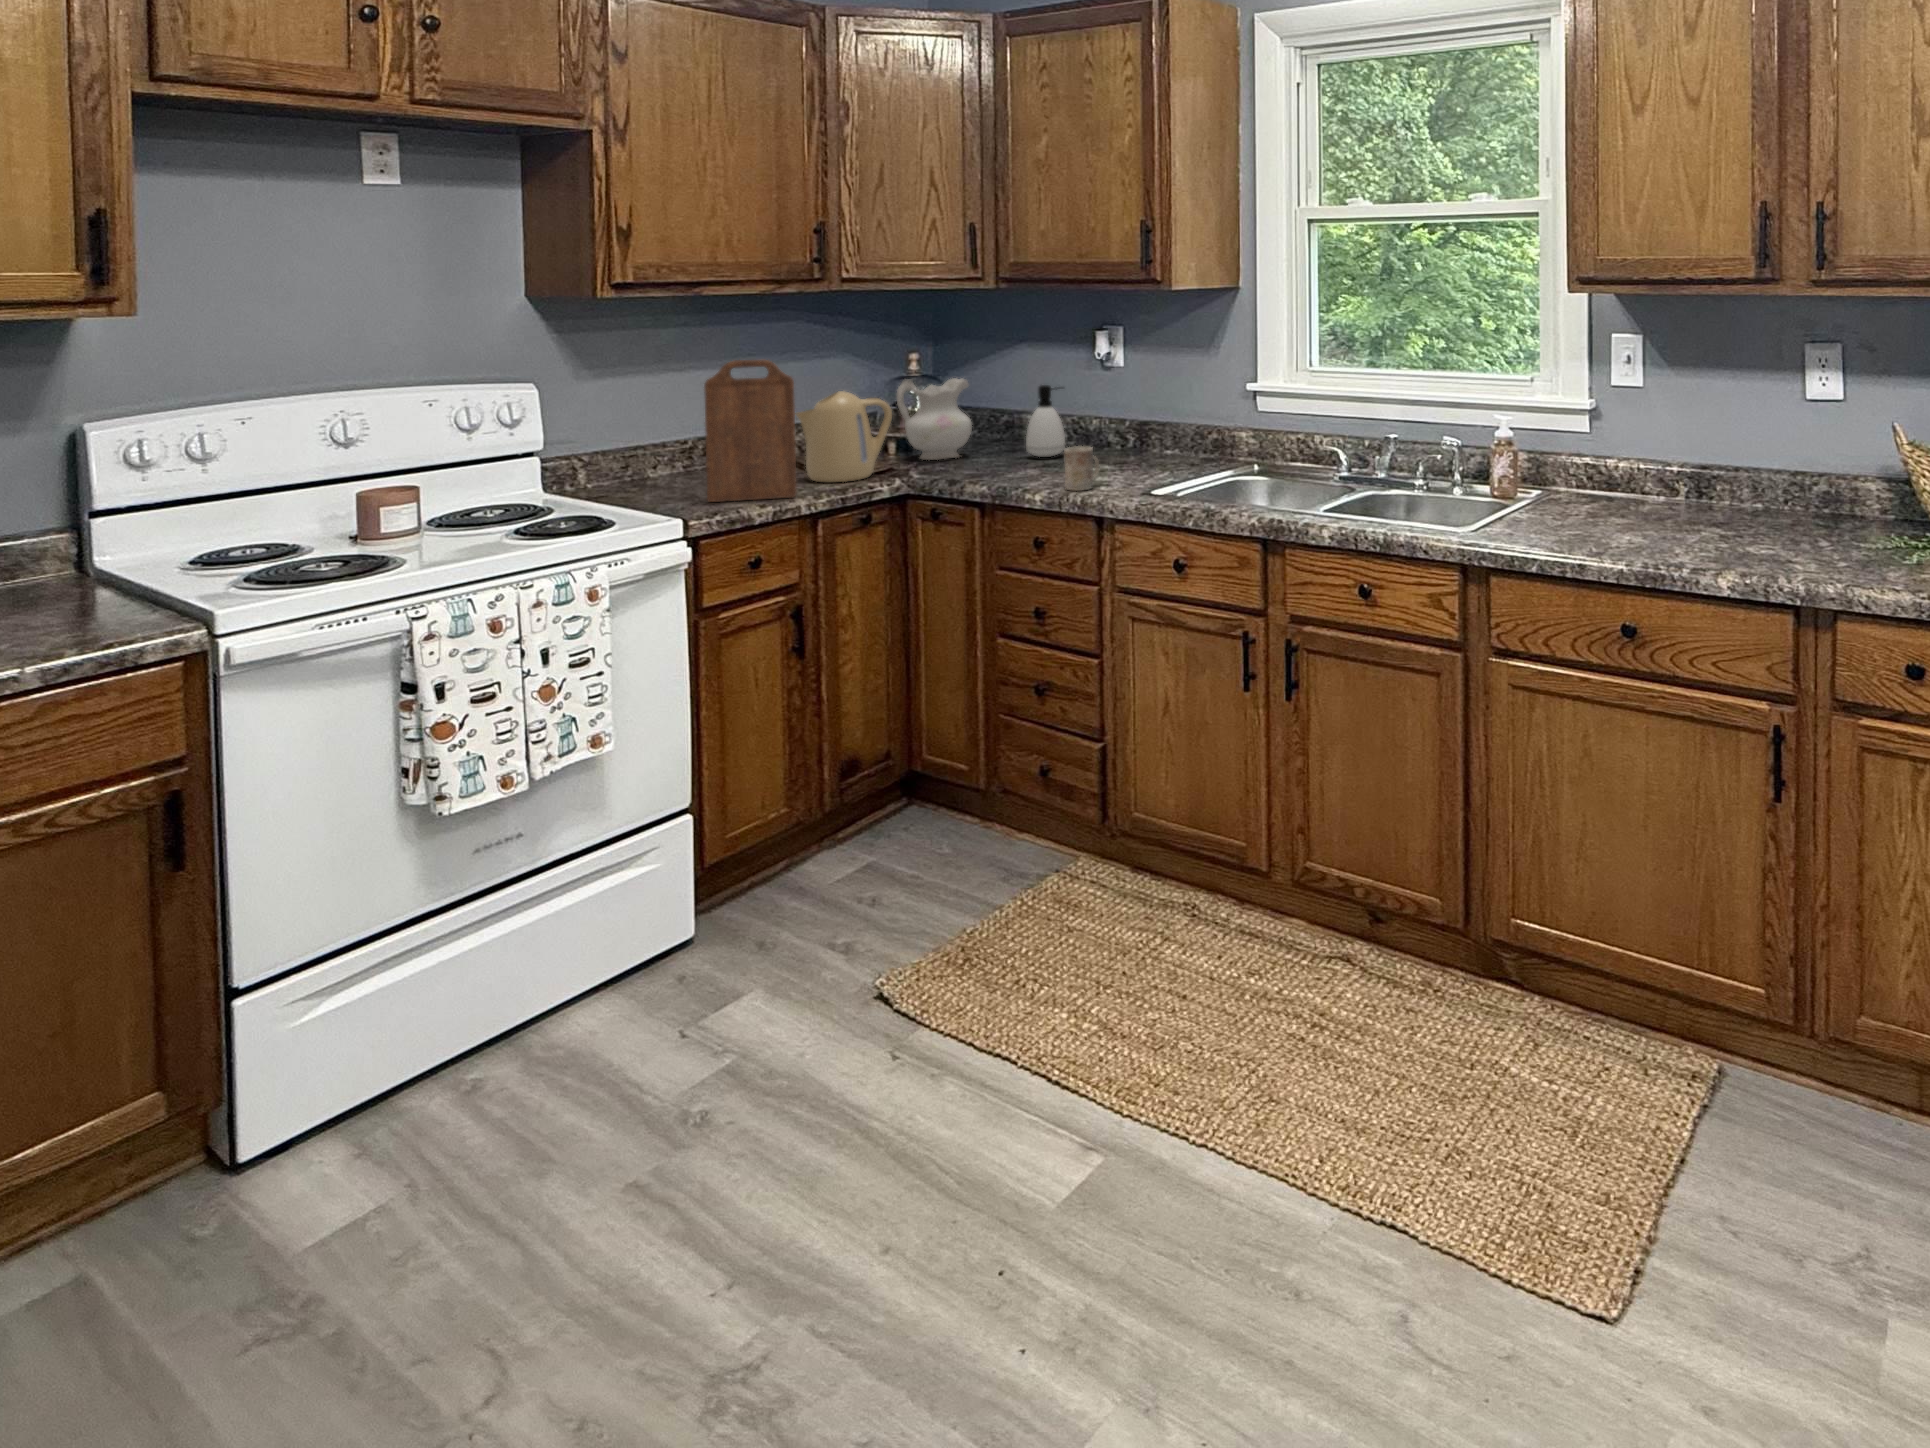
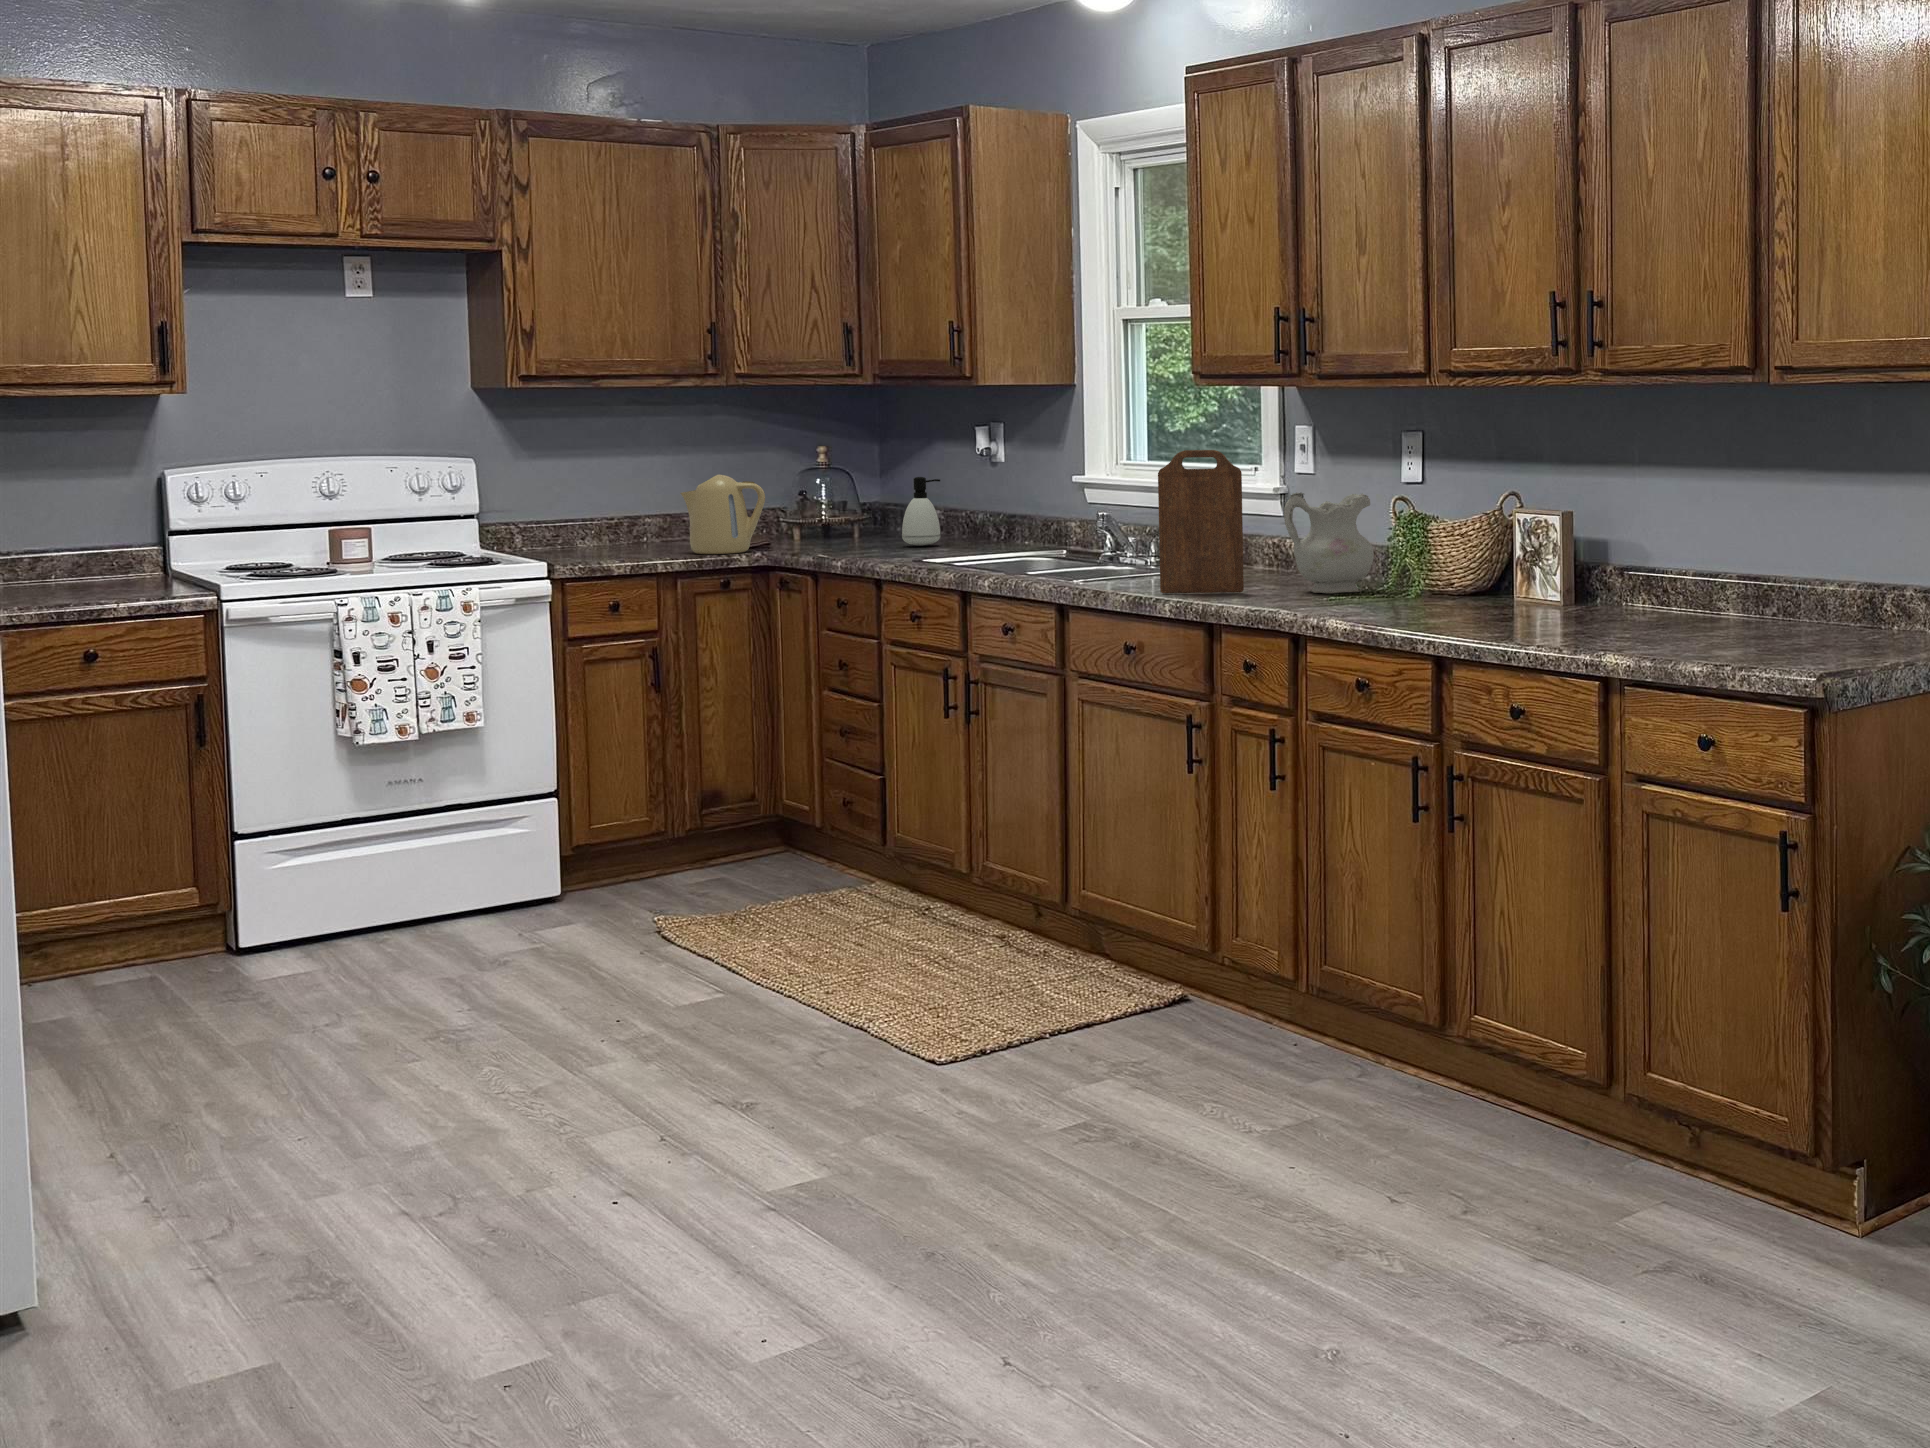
cutting board: present [704,360,797,502] -> present [1158,450,1244,593]
ceramic pitcher: present [897,378,972,460] -> present [1284,493,1374,593]
mug: present [1064,446,1099,491] -> none [871,525,907,562]

